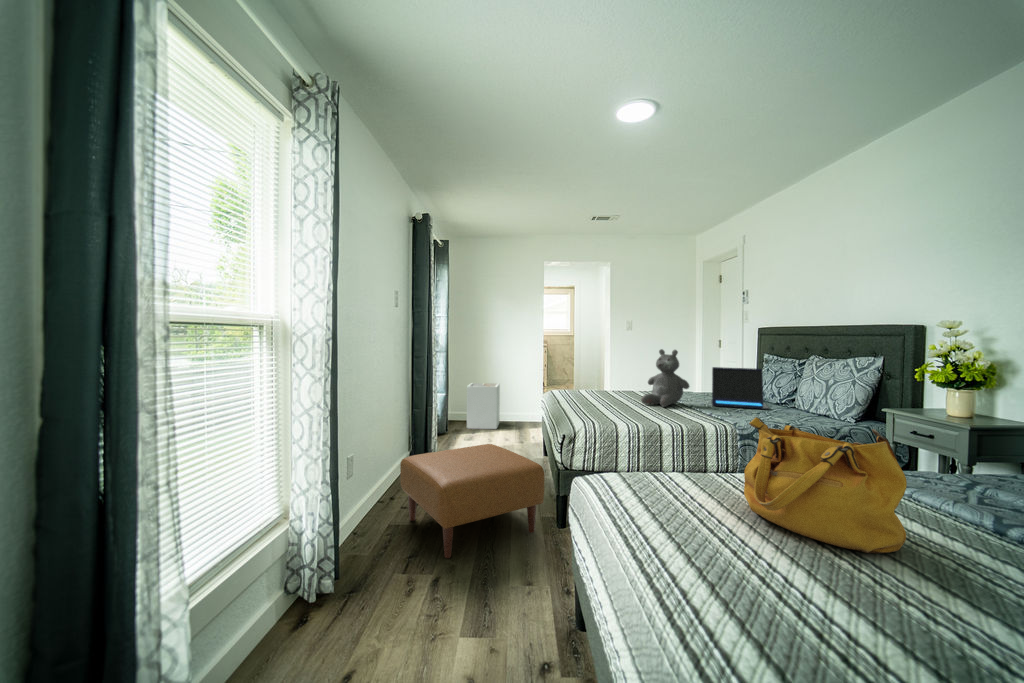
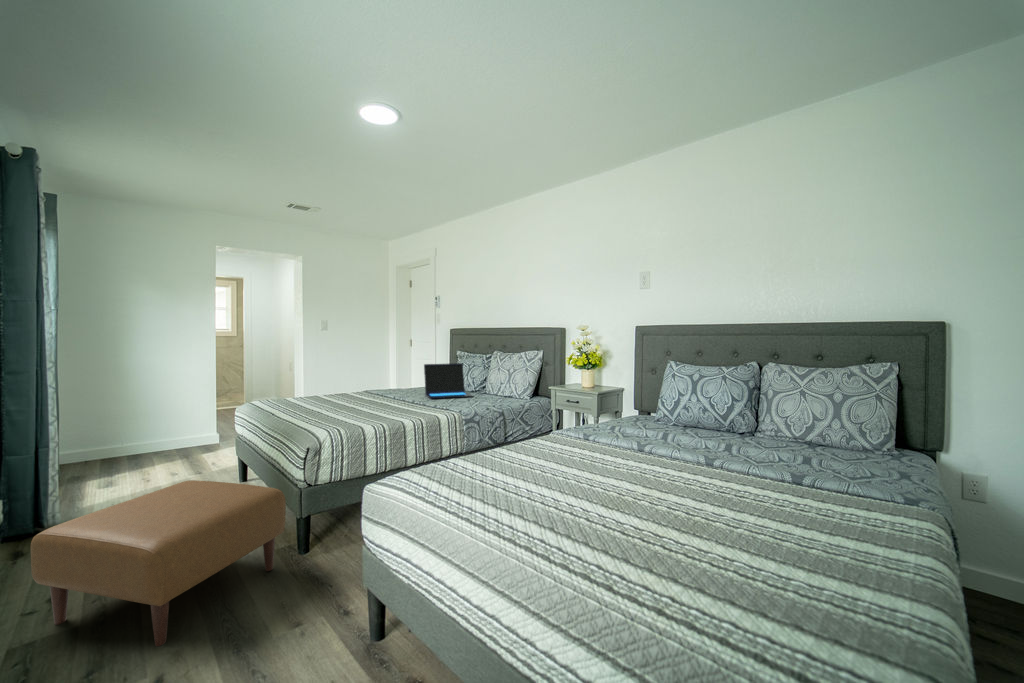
teddy bear: present [641,349,689,407] -> none [367,350,412,405]
laundry hamper: present [467,383,500,429] -> none [90,402,148,472]
handbag: present [744,417,907,554] -> none [523,400,621,481]

